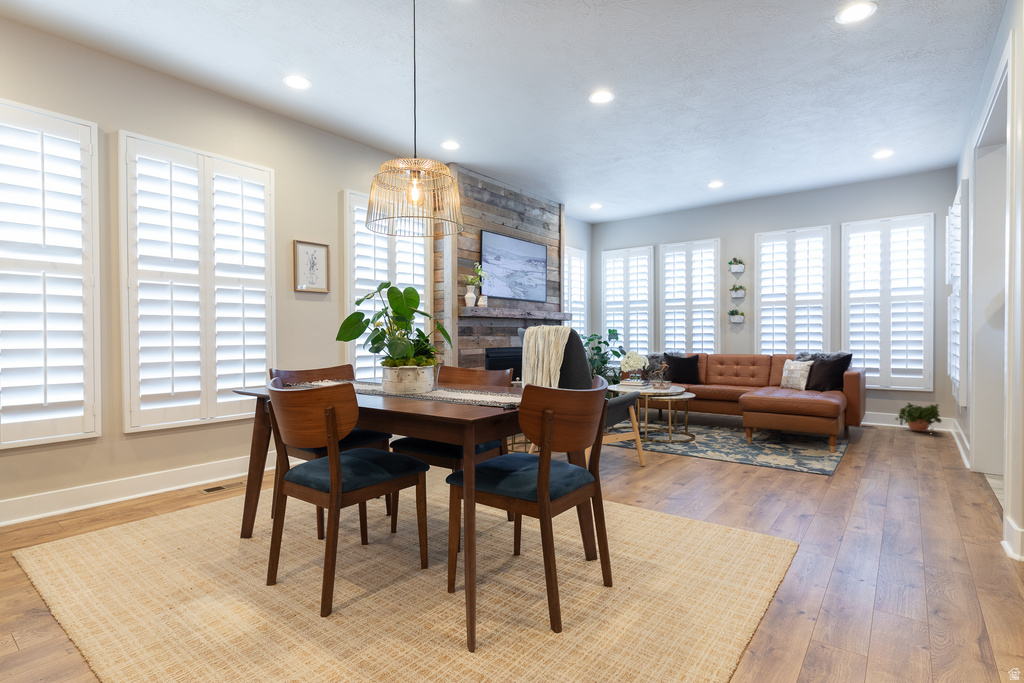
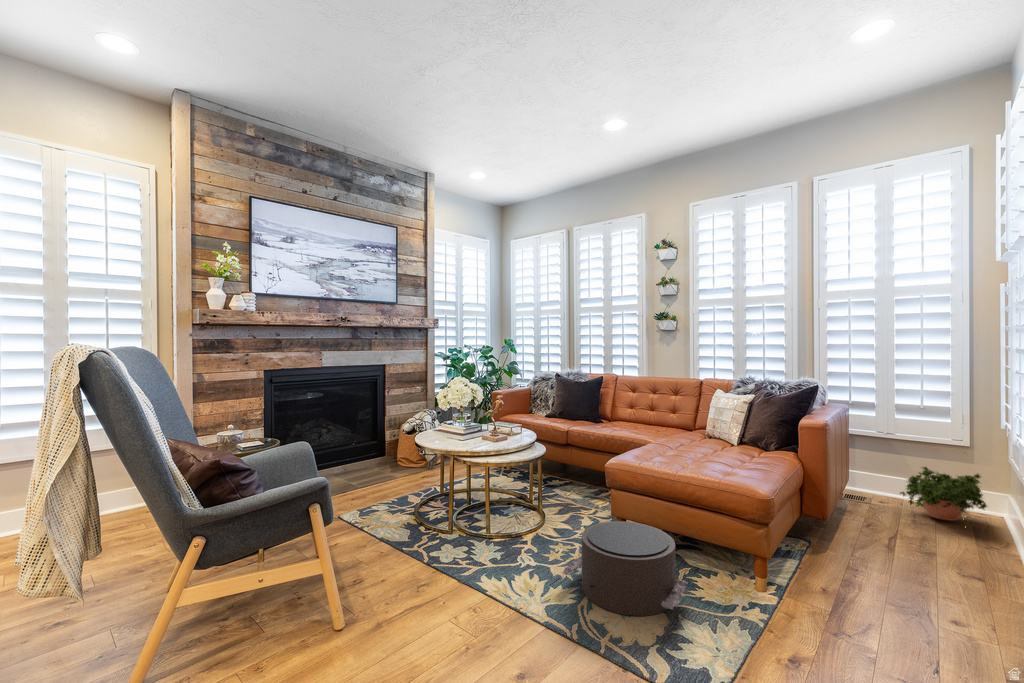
pouf: none [740,424,807,459] -> present [562,521,688,616]

